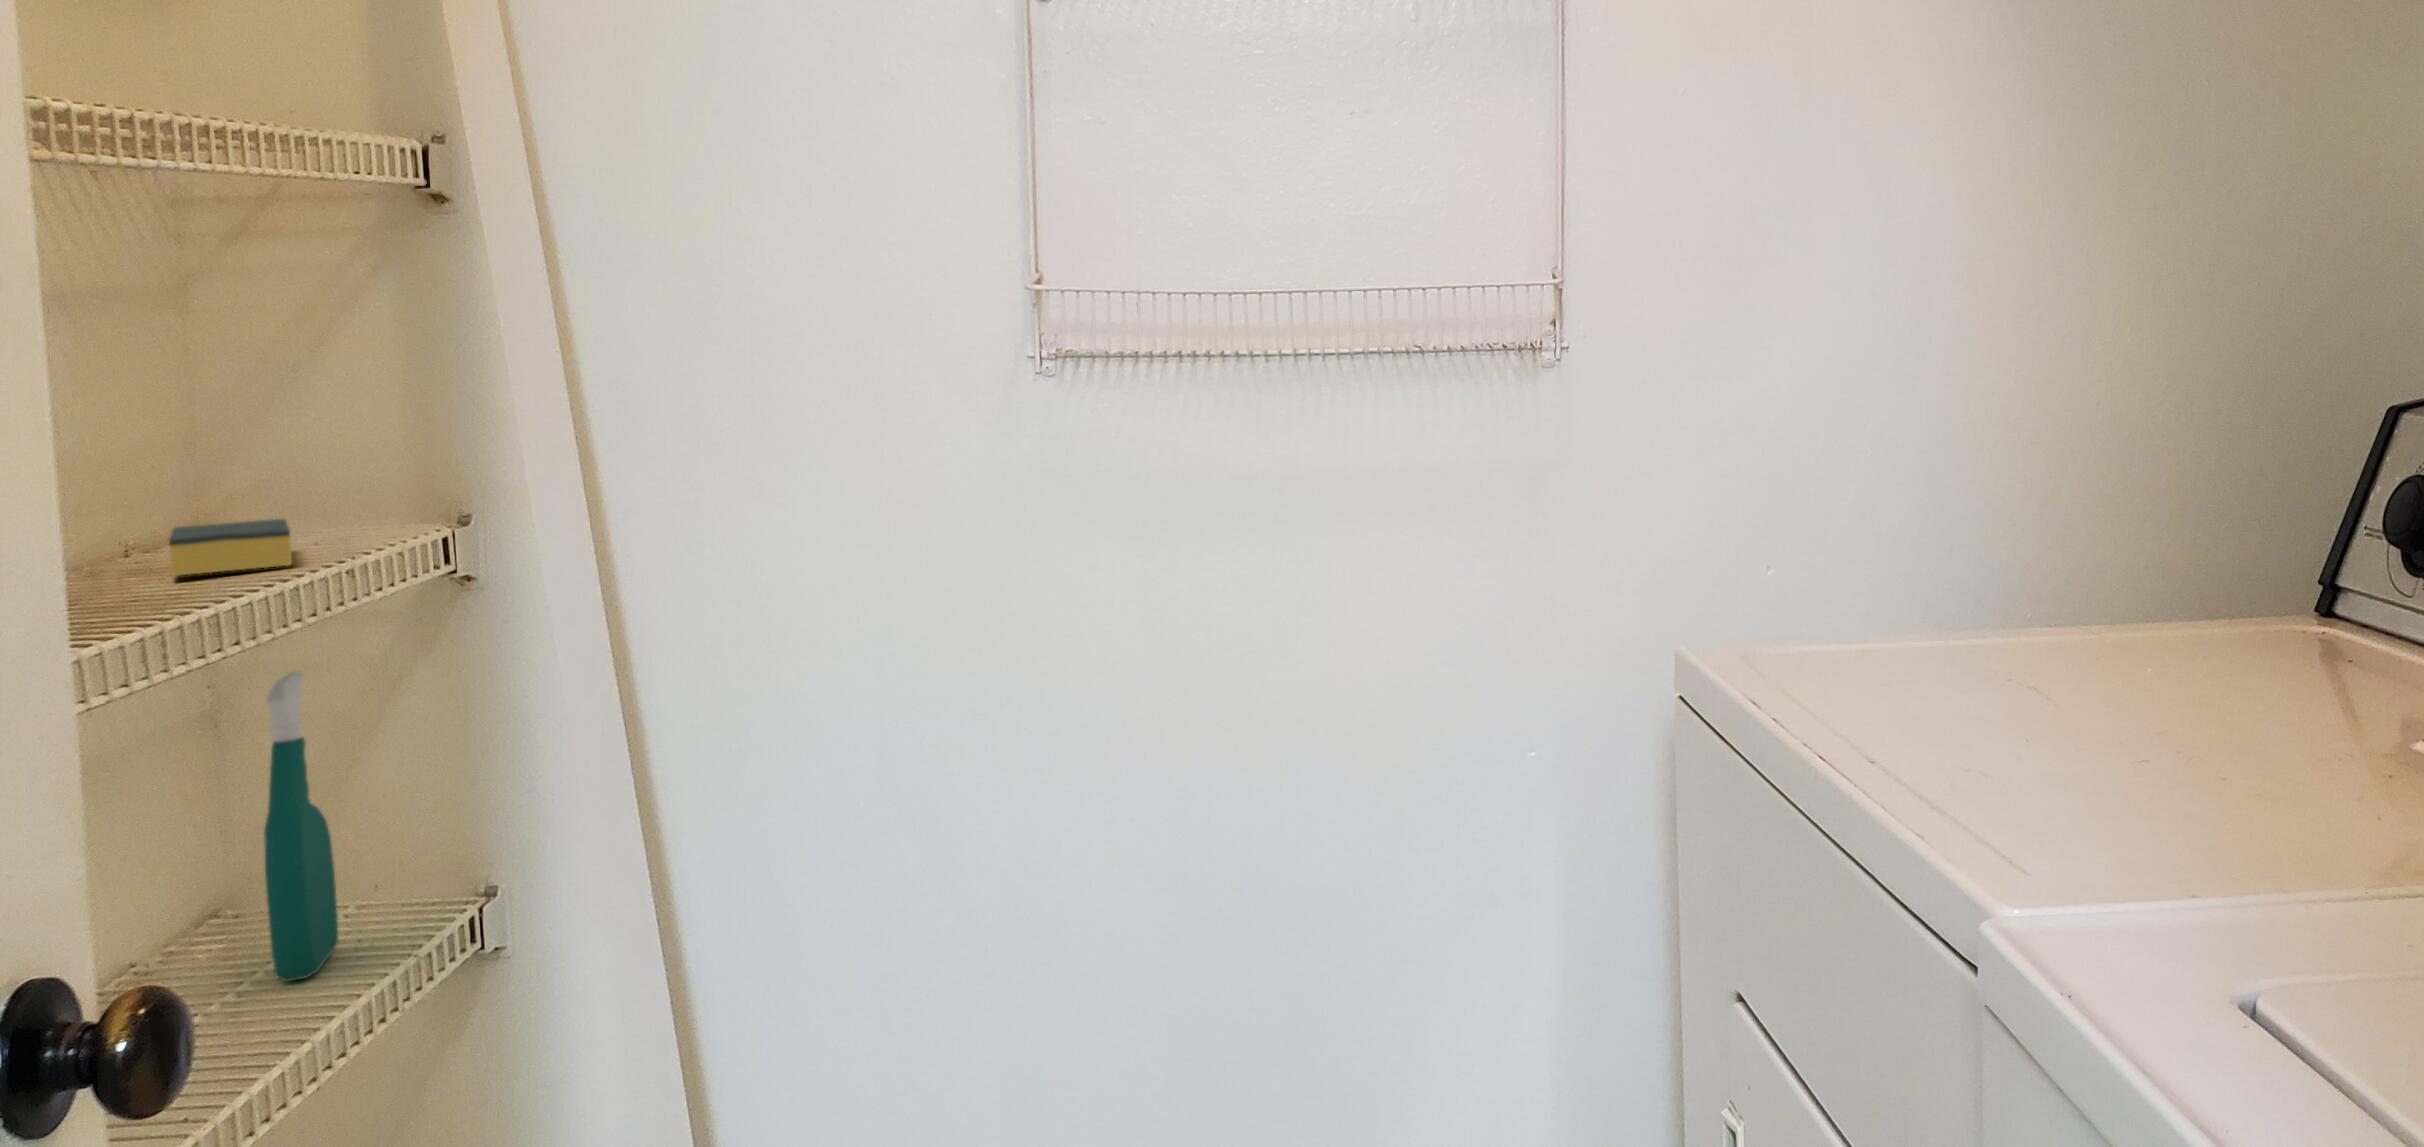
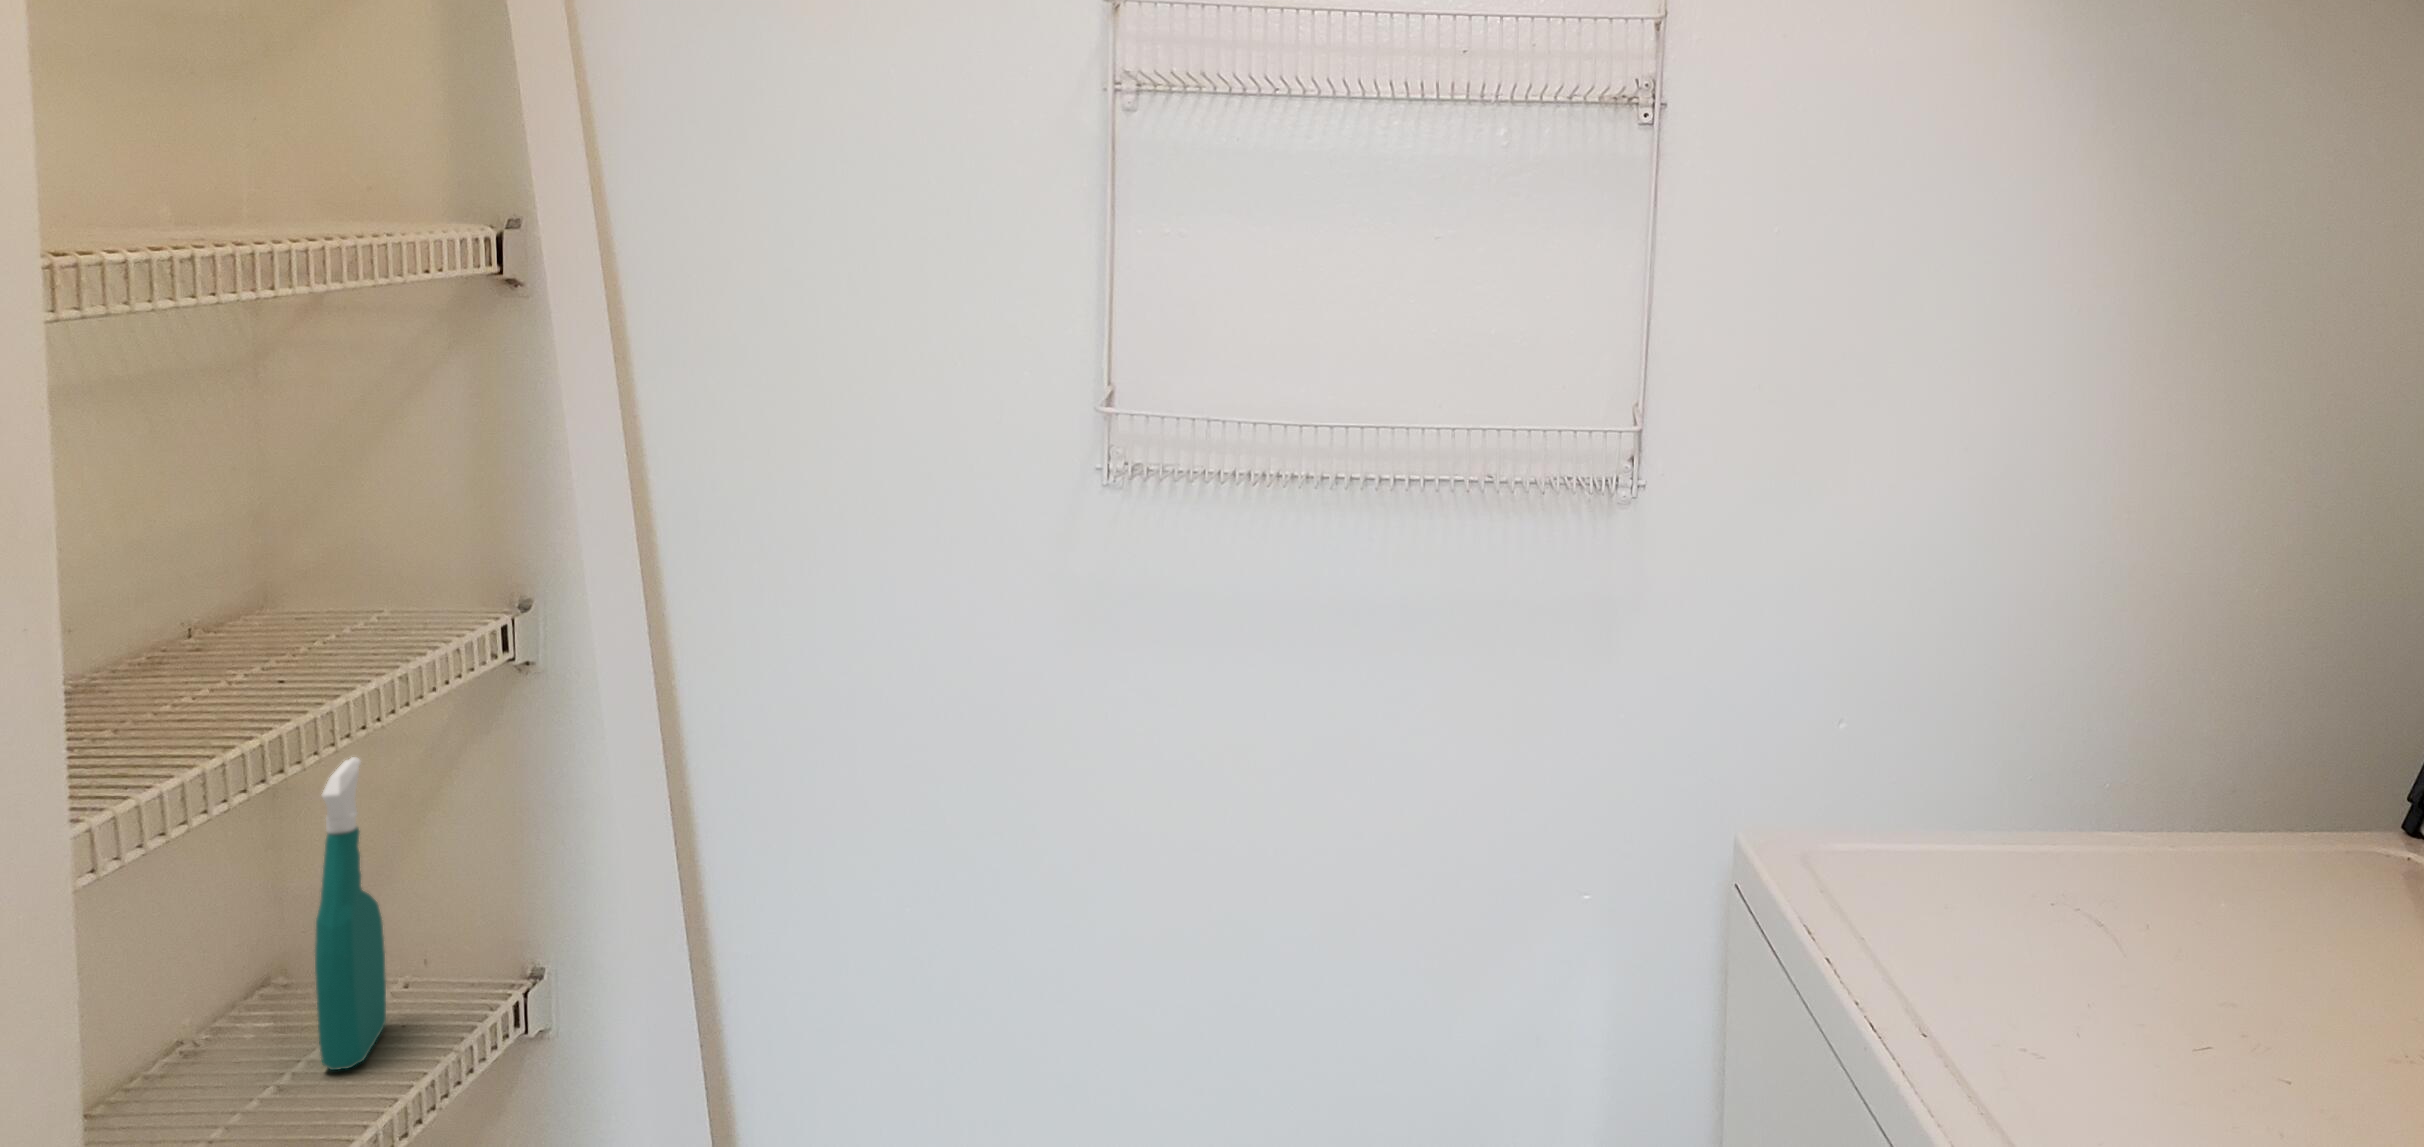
sponge: present [169,519,292,576] -> none [231,604,352,676]

